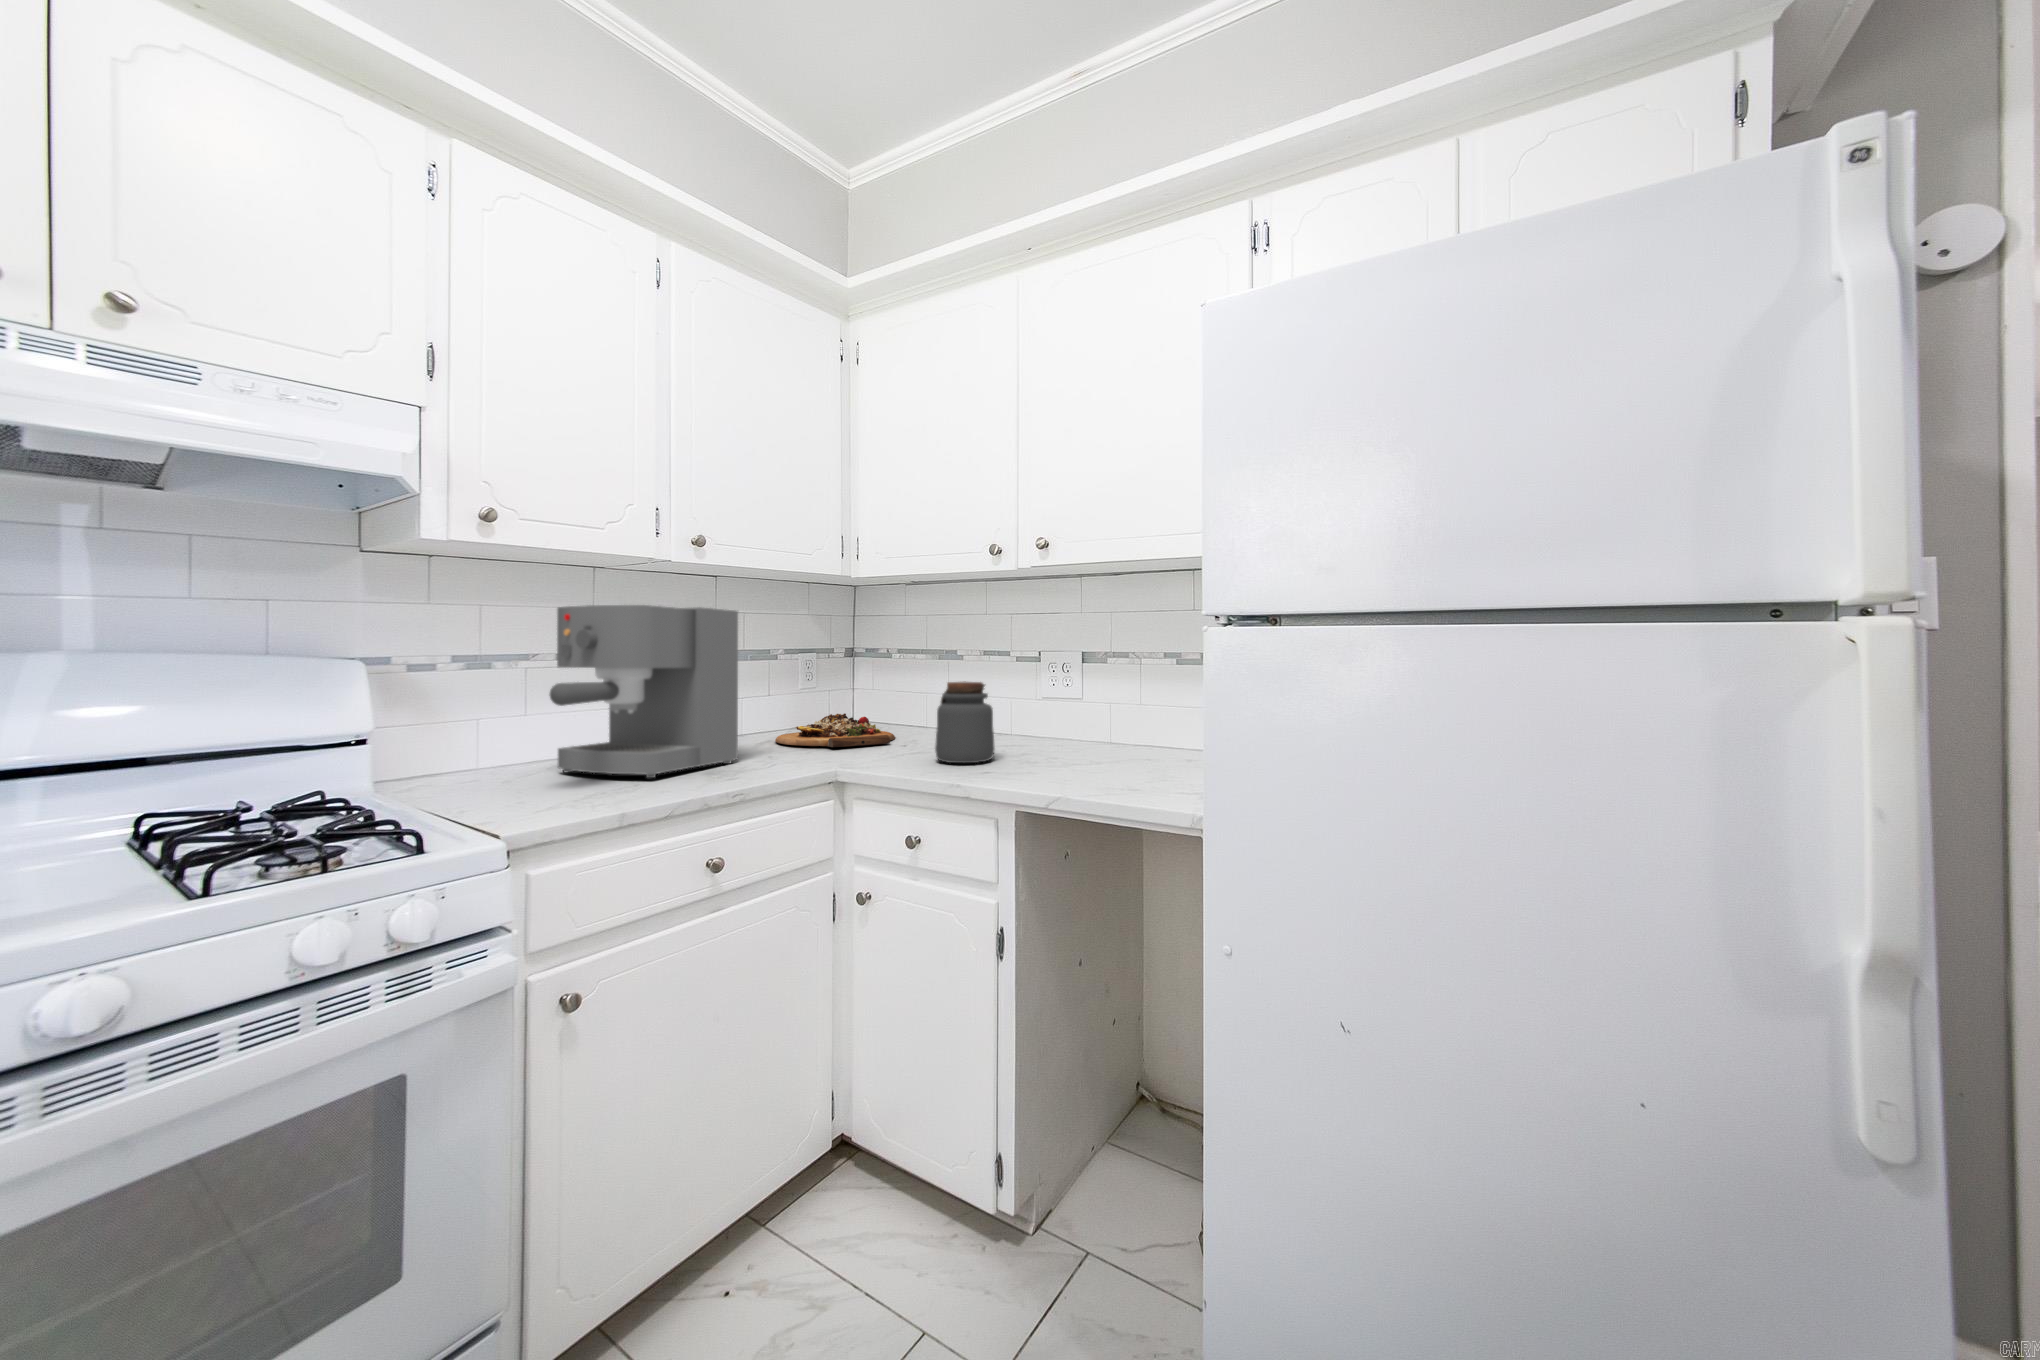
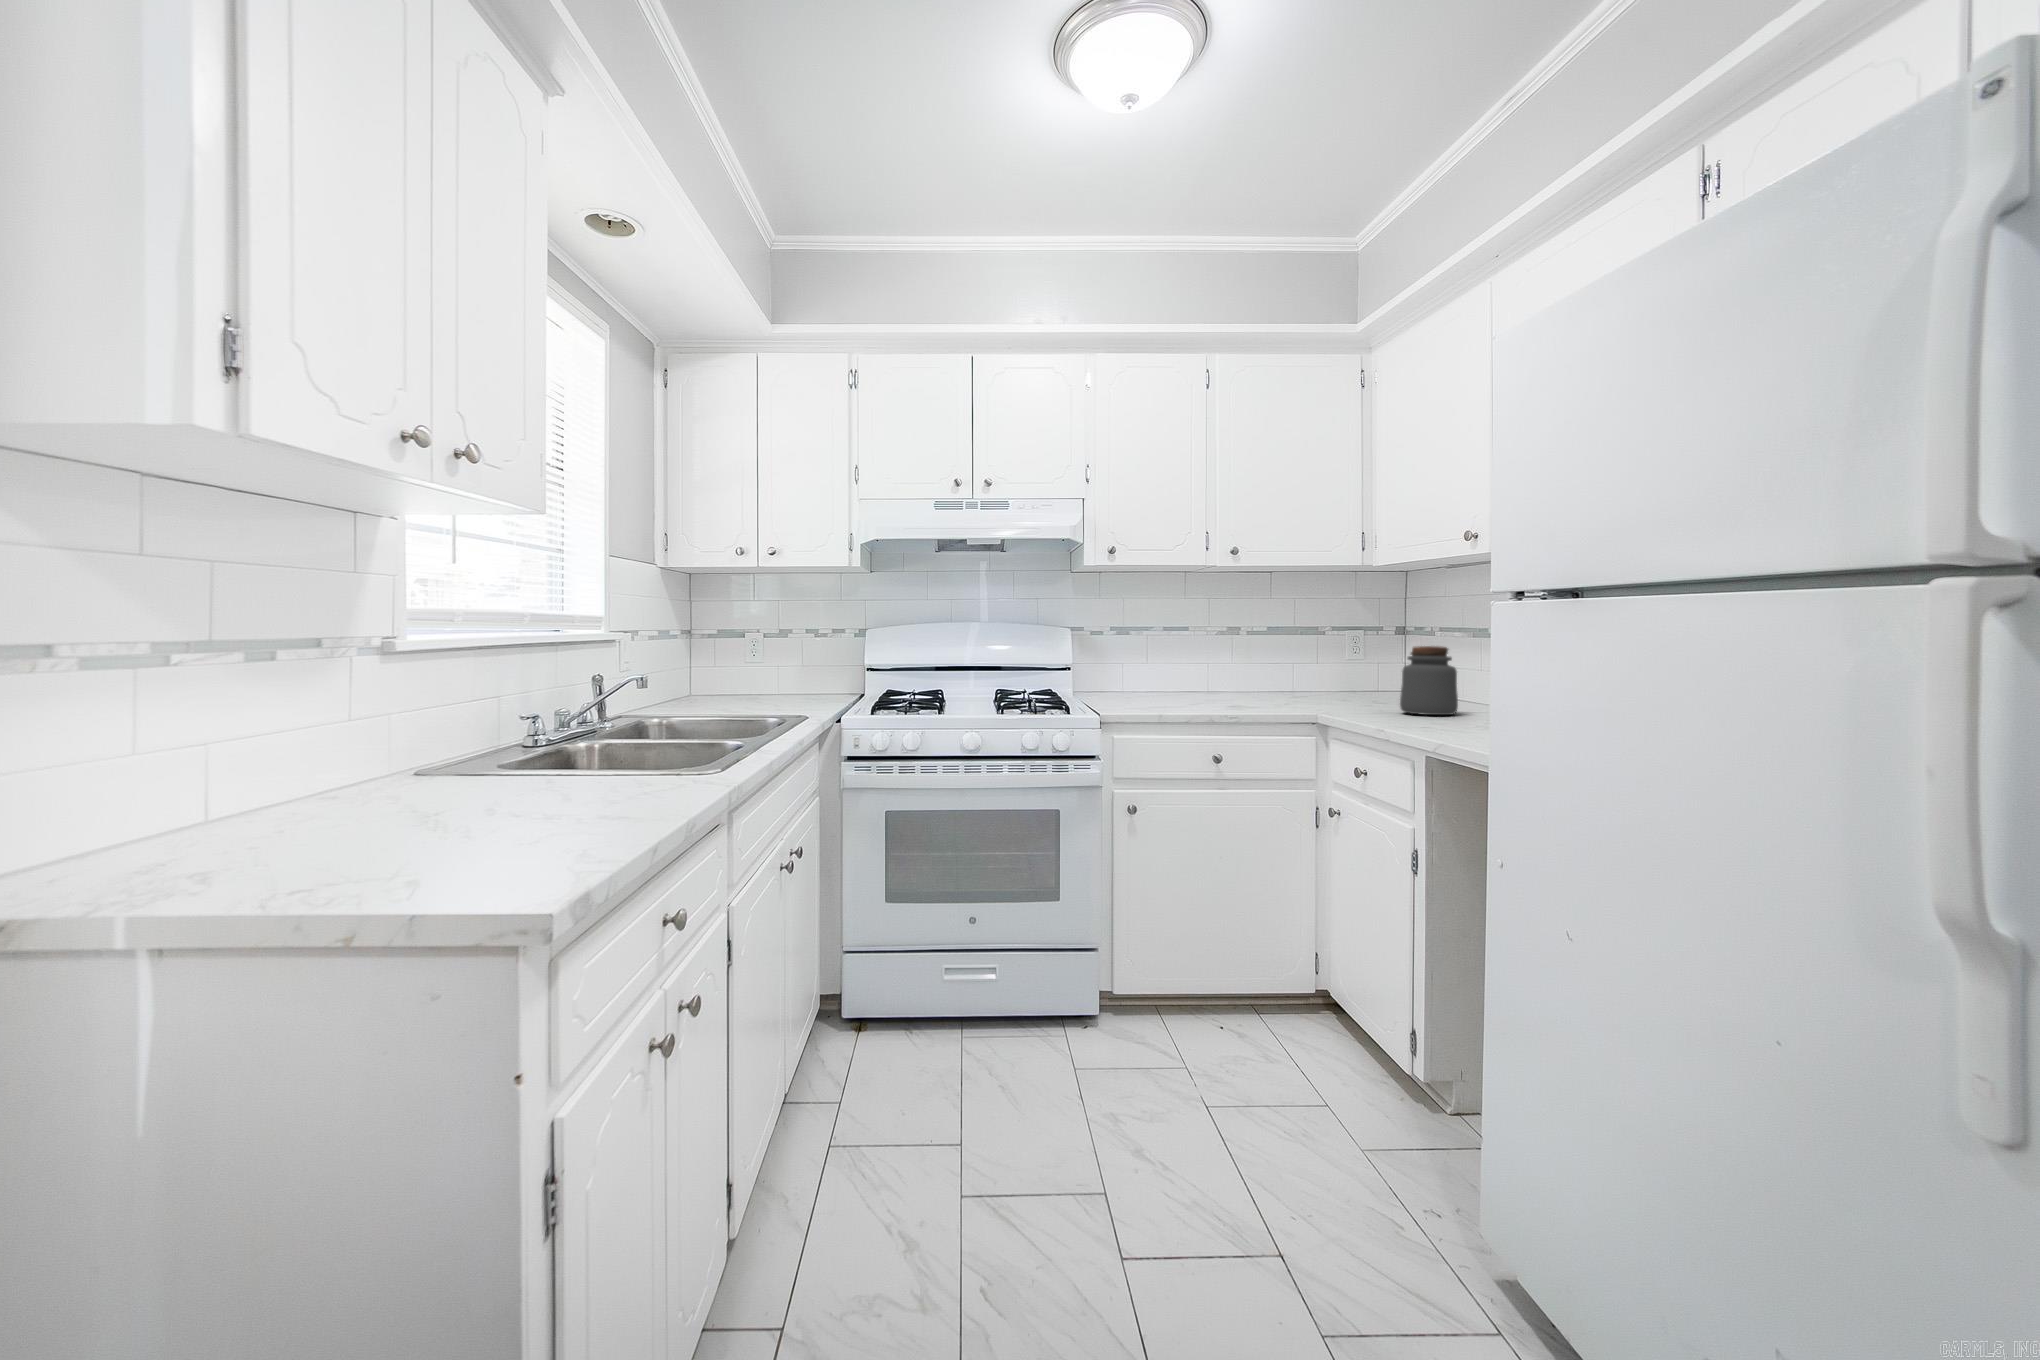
coffee maker: present [550,605,738,778] -> none [1140,594,1262,704]
cutting board: present [775,713,896,747] -> none [1307,678,1413,703]

